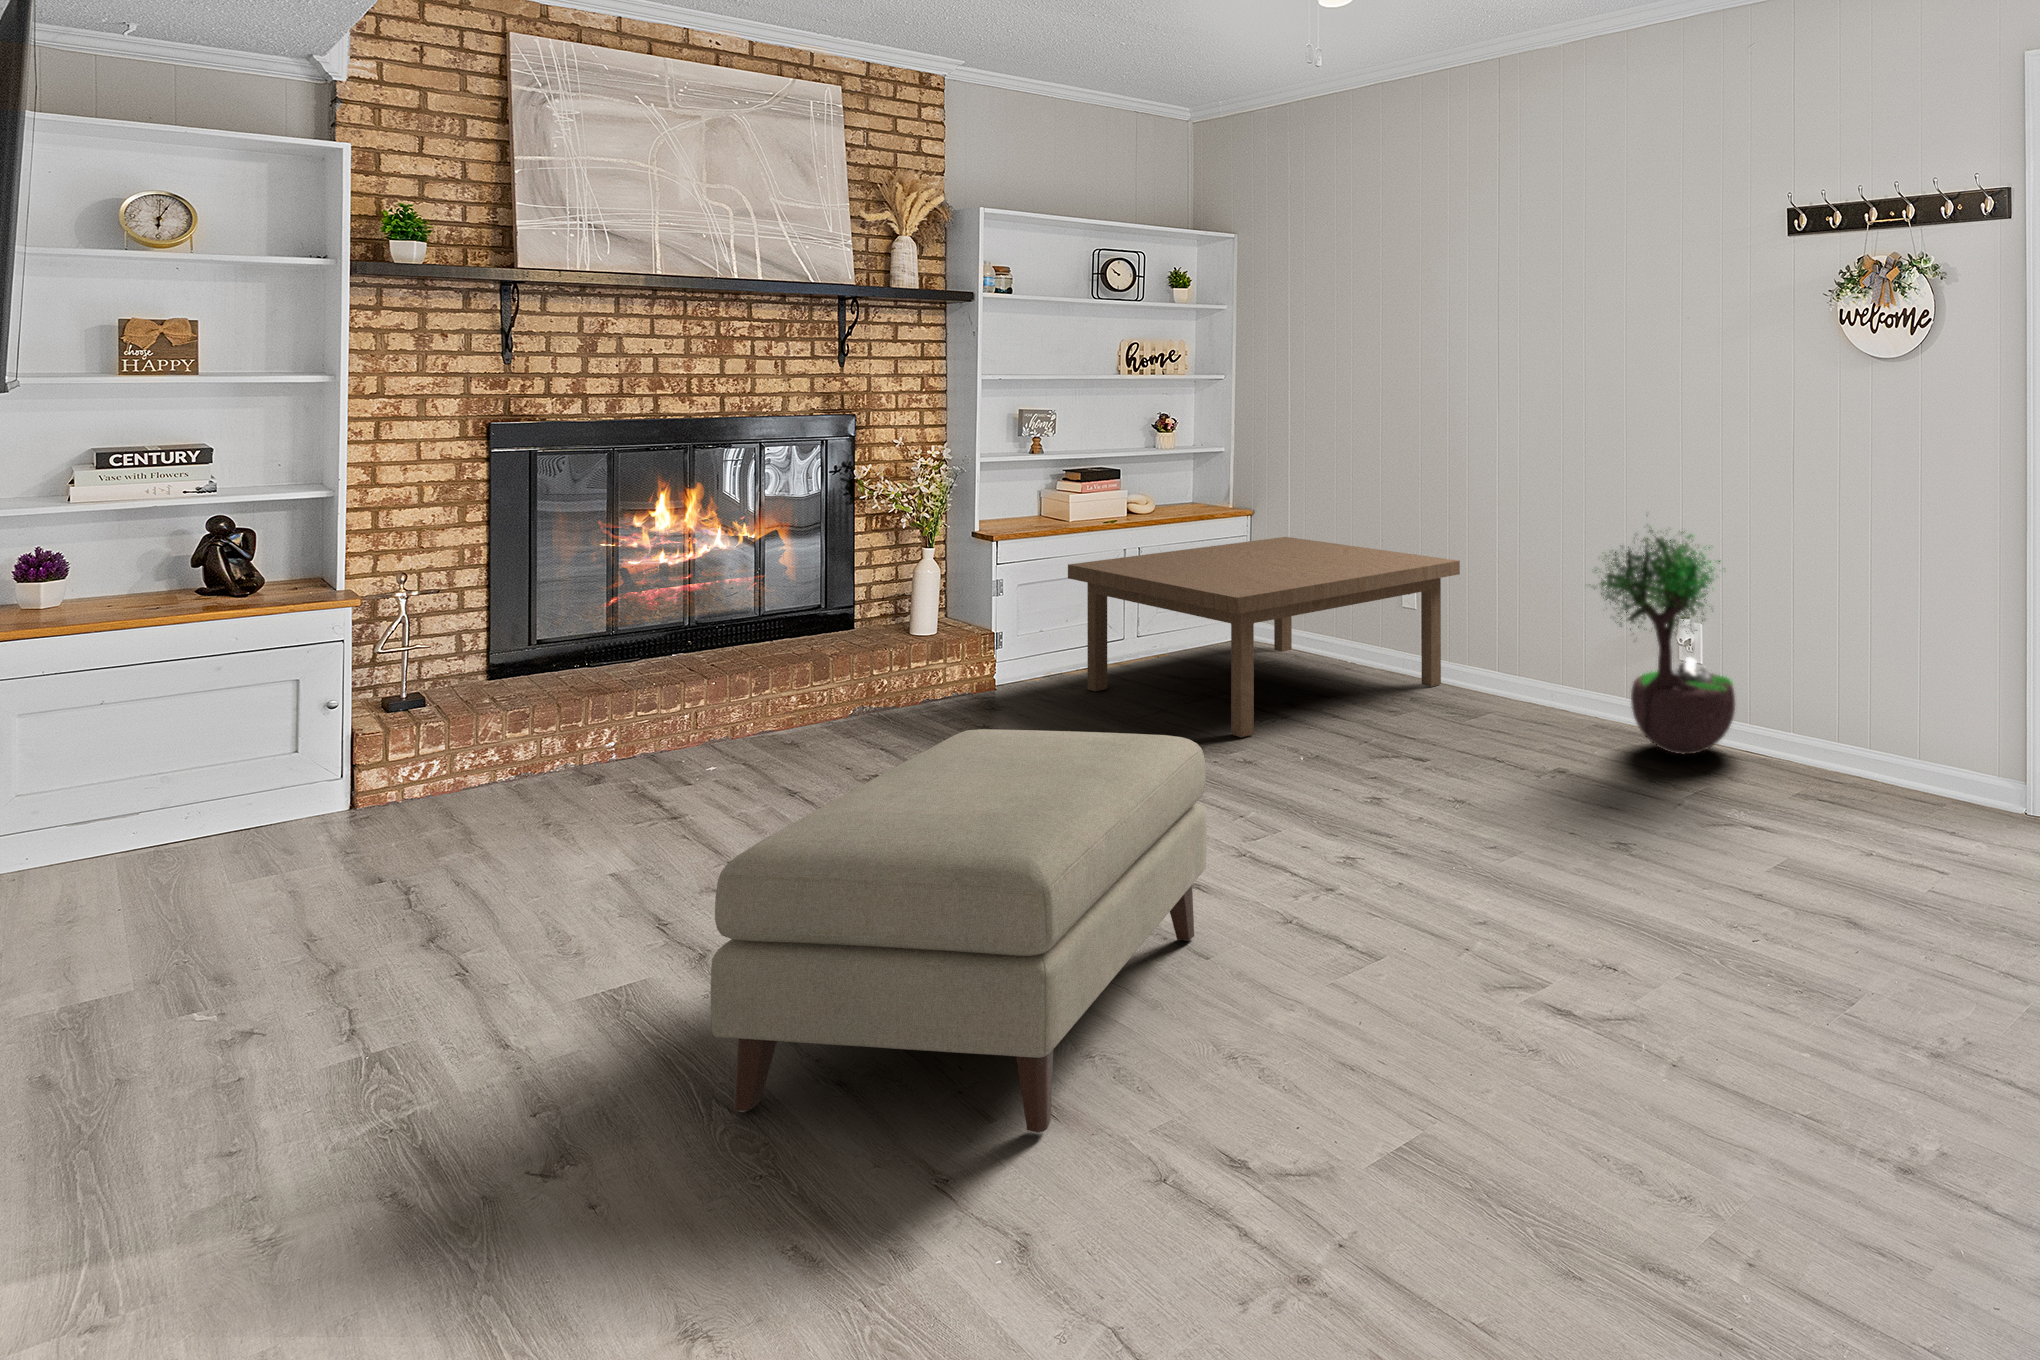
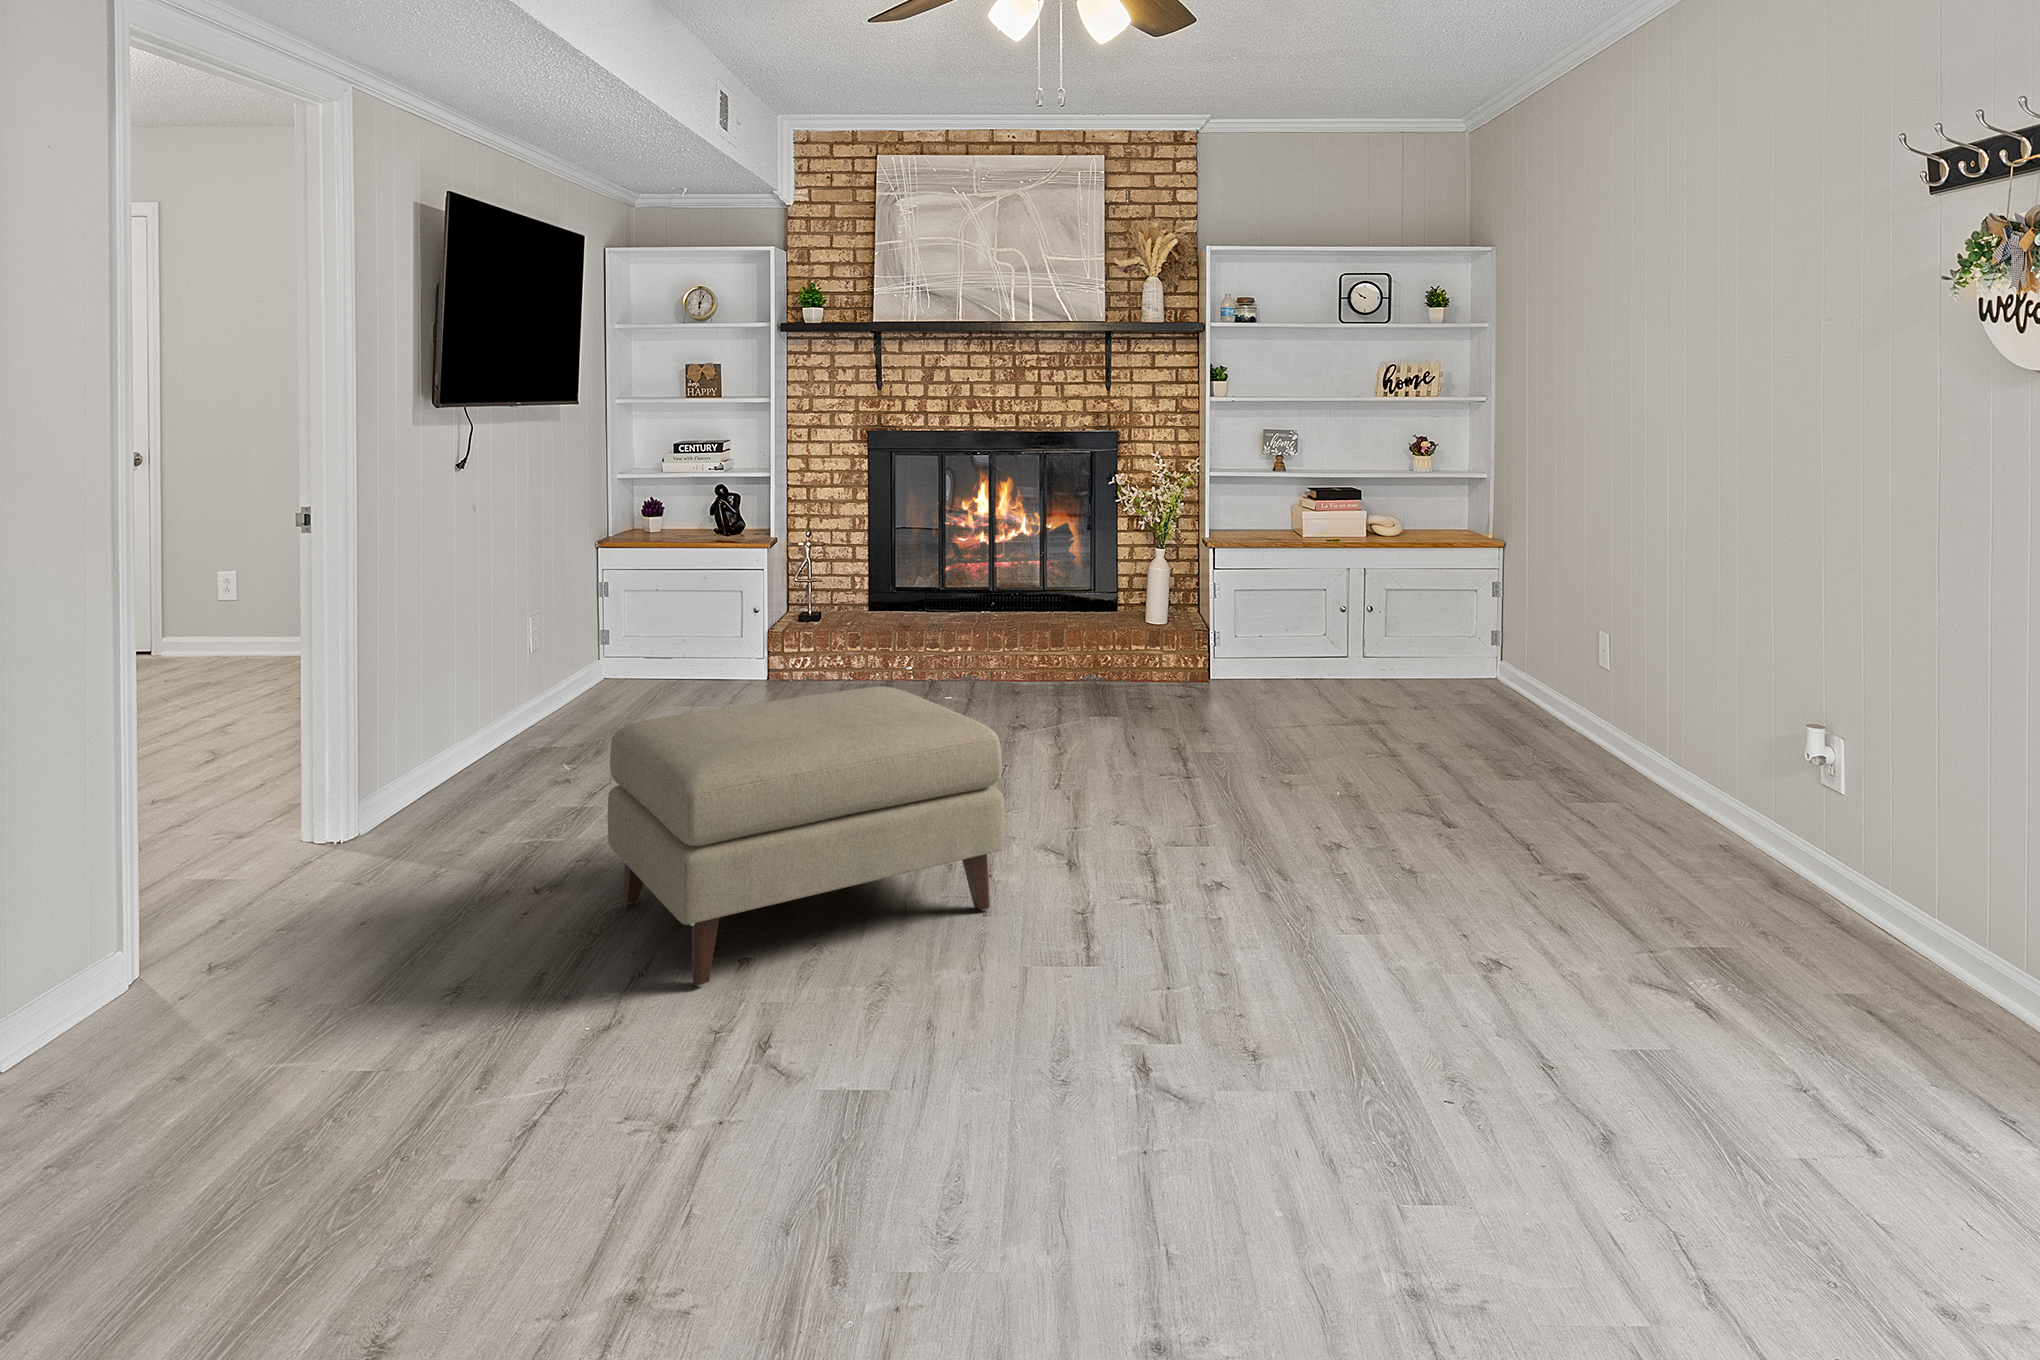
potted tree: present [1594,526,1735,754] -> none [1618,585,1869,934]
coffee table: present [1068,537,1460,737] -> none [1253,578,1634,773]

